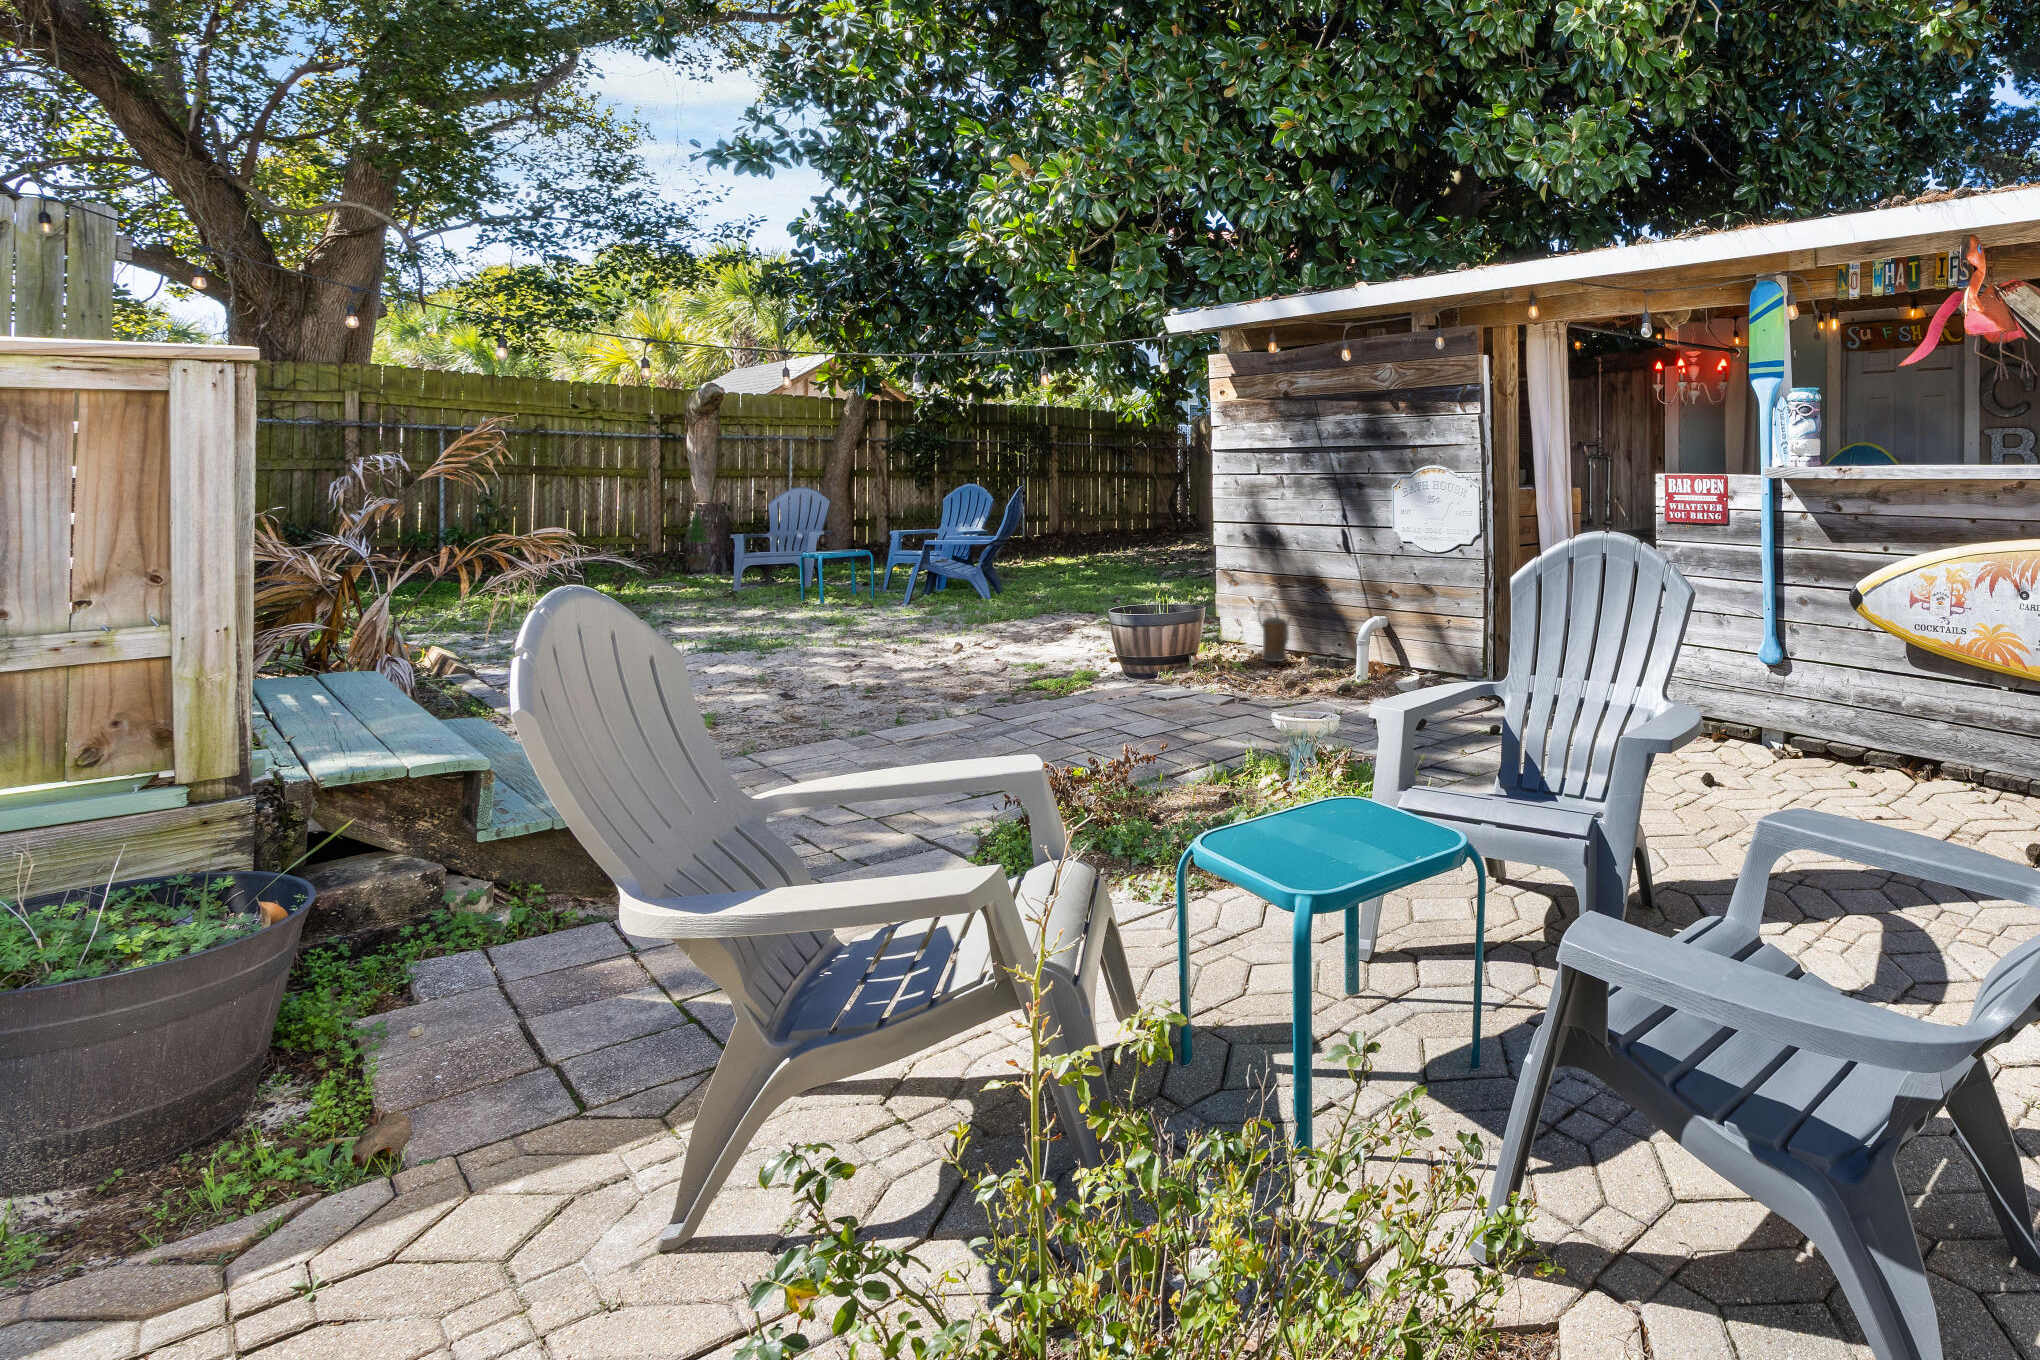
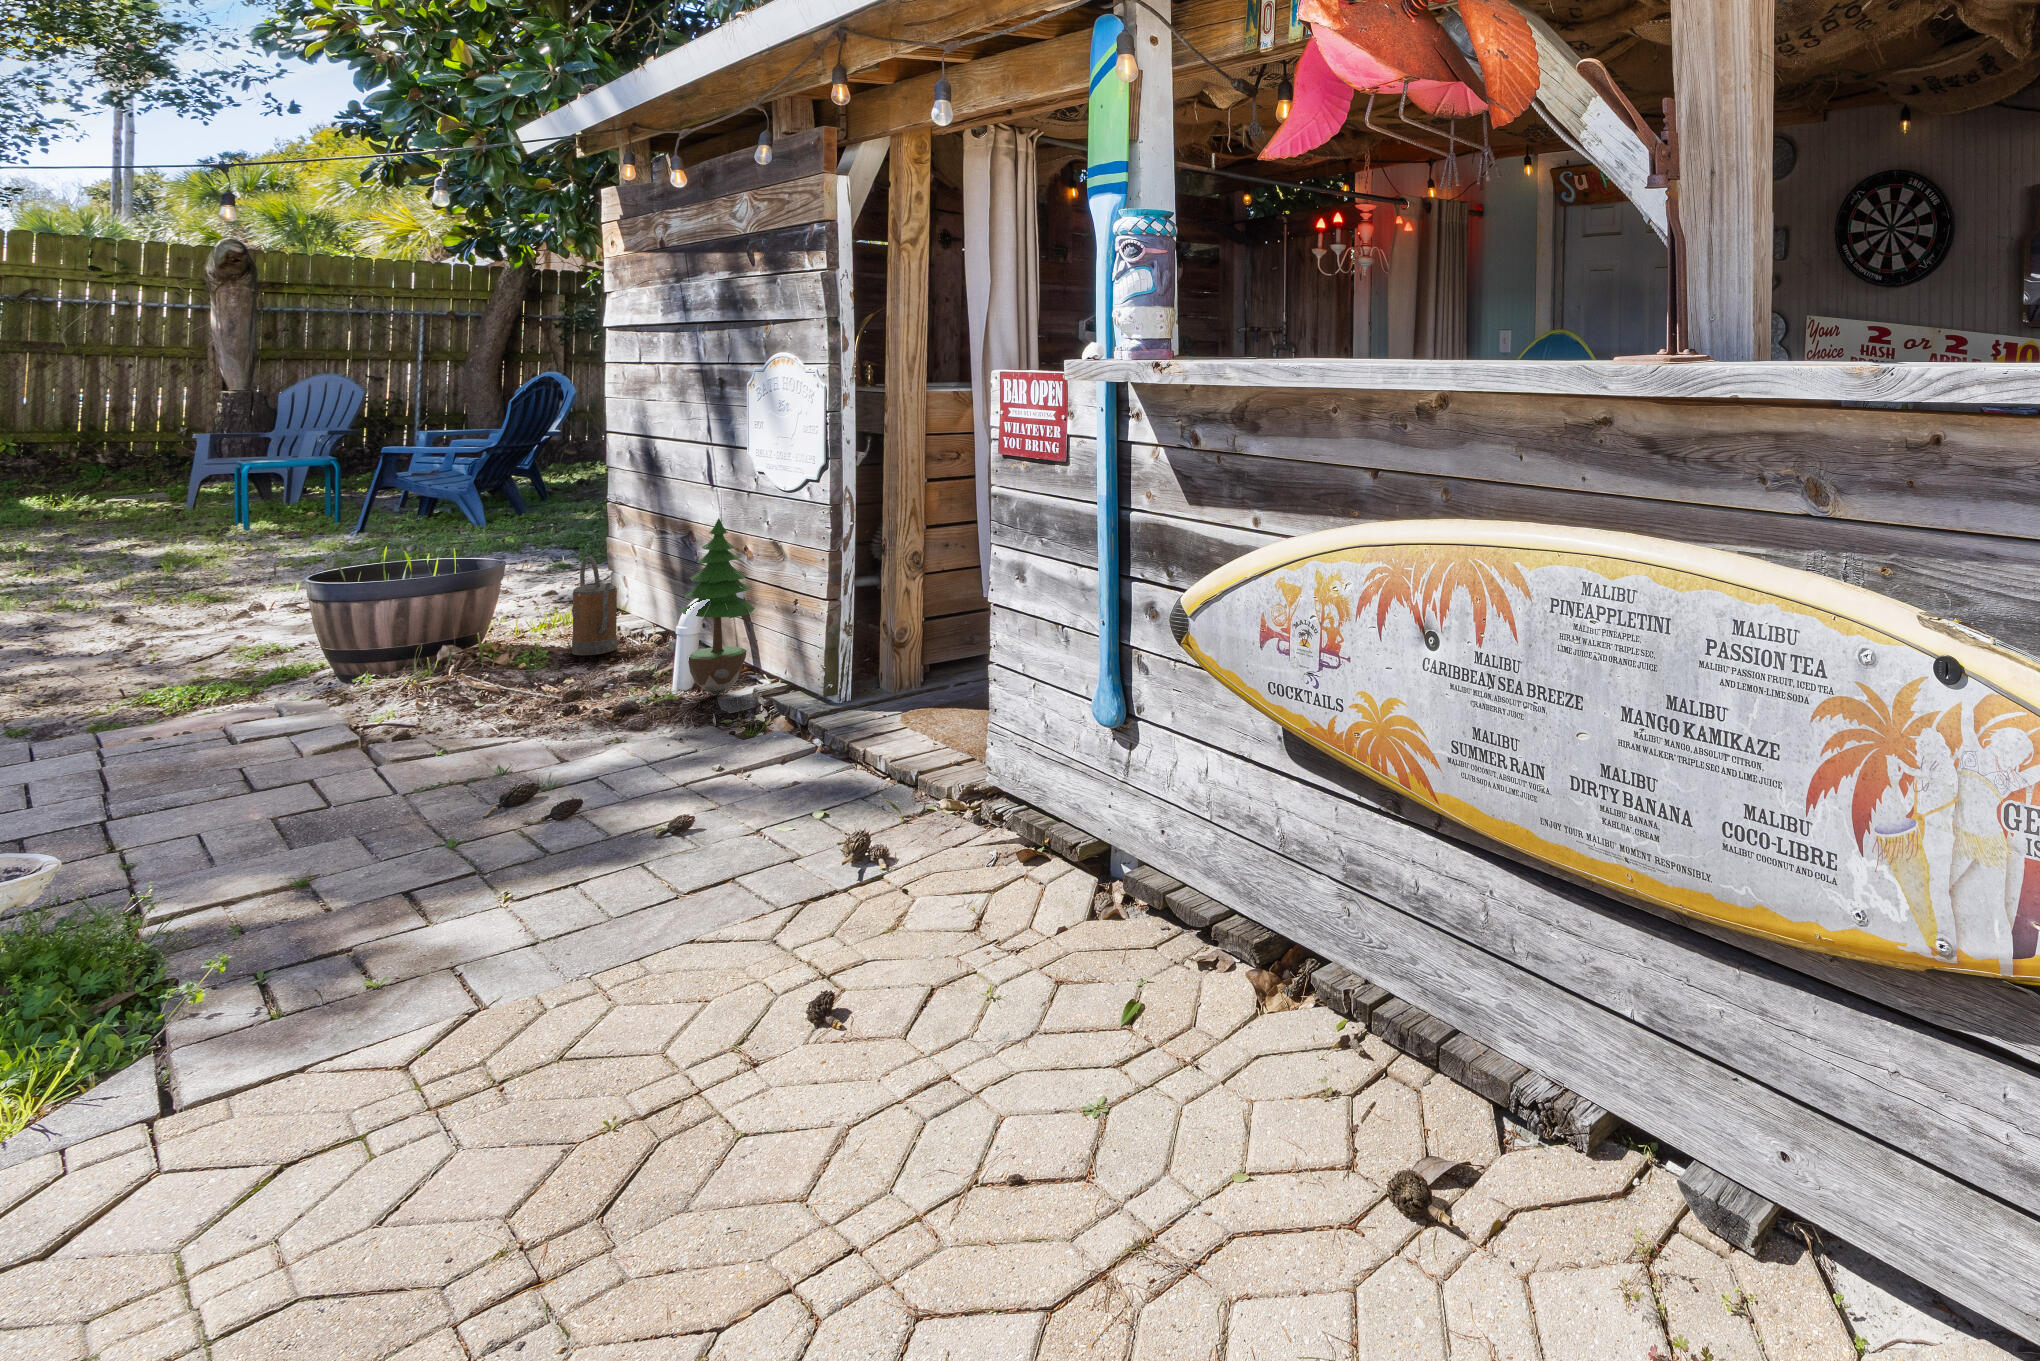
potted tree: present [687,510,709,571] -> present [681,518,755,695]

